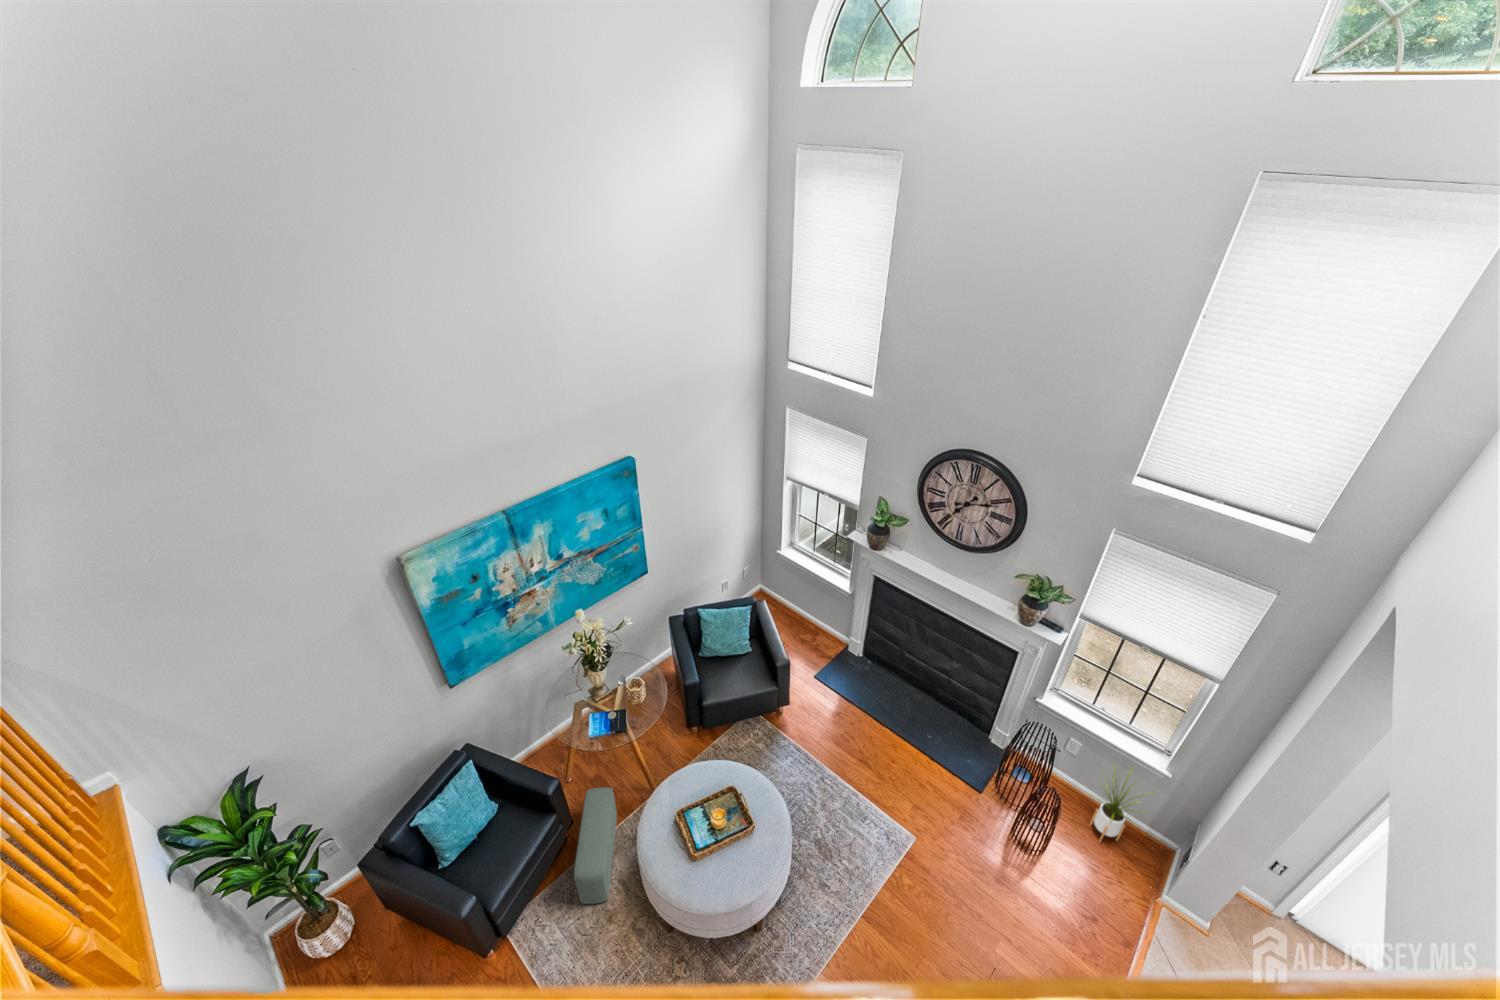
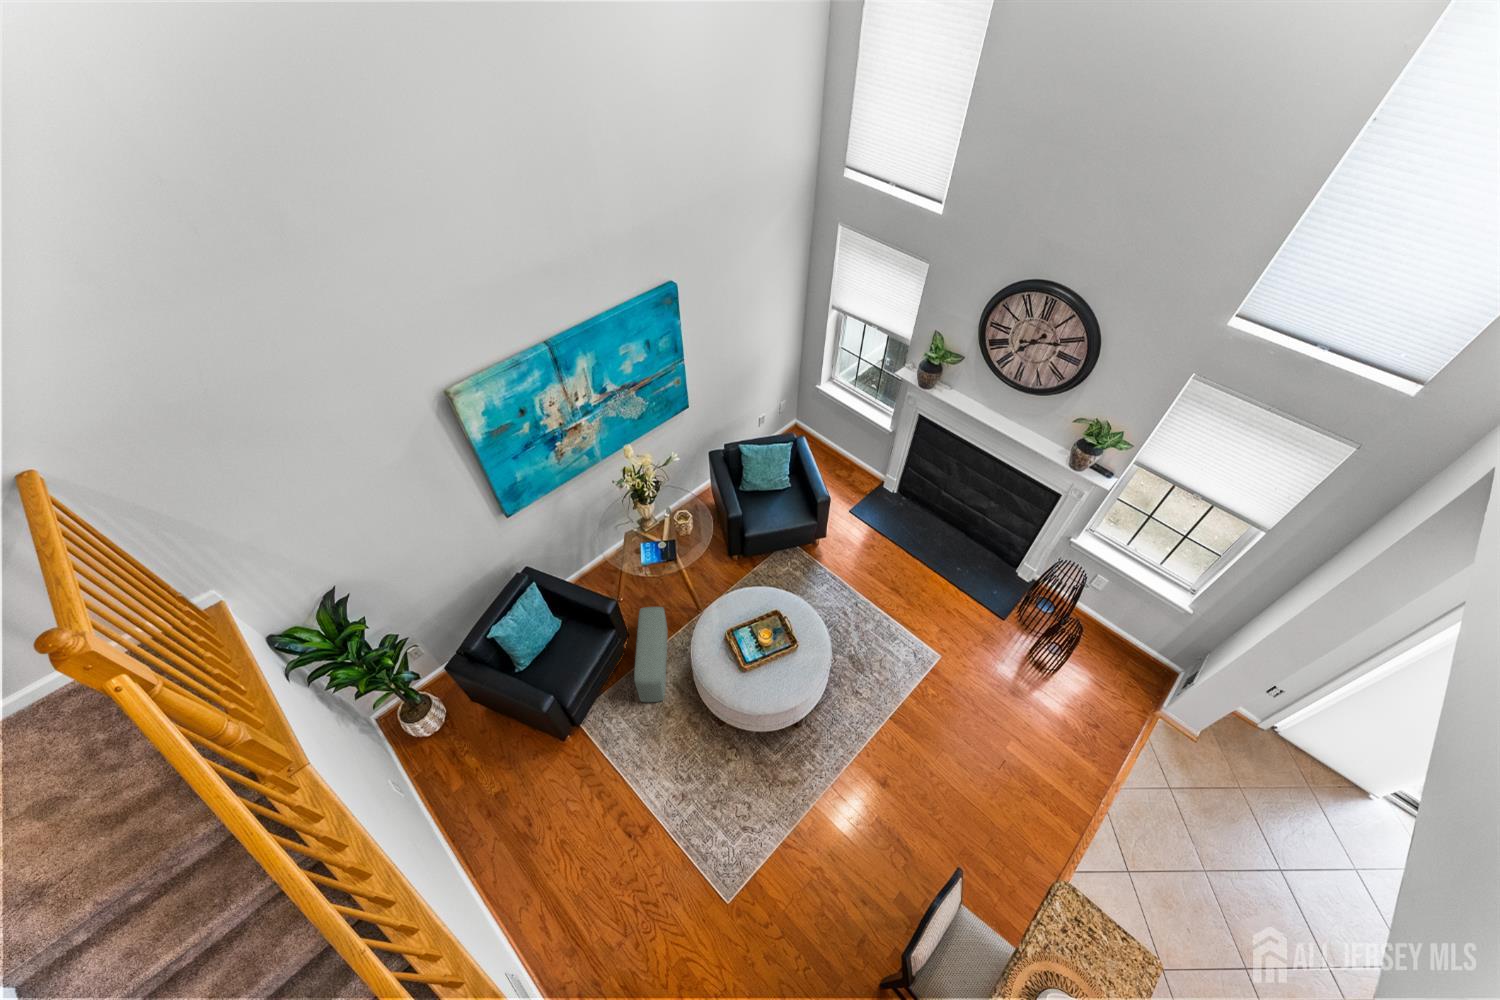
house plant: present [1090,769,1140,842] -> none [1103,596,1177,666]

